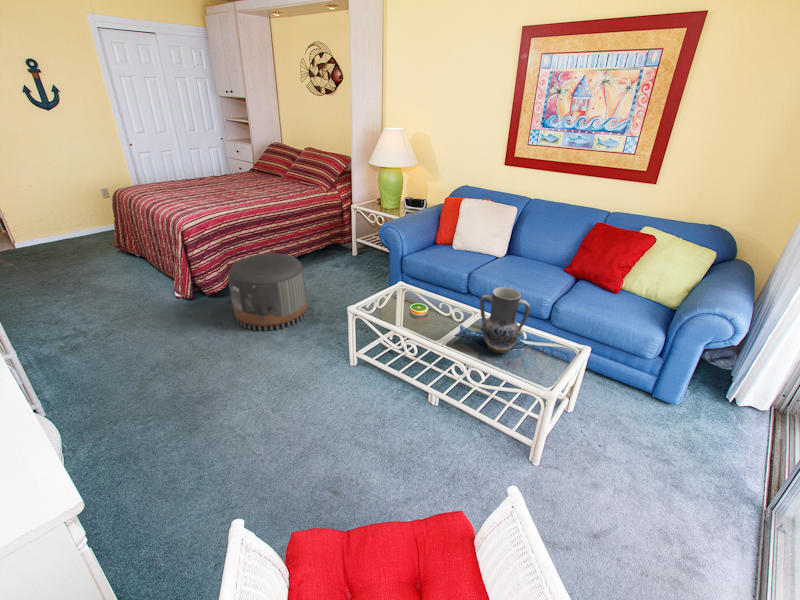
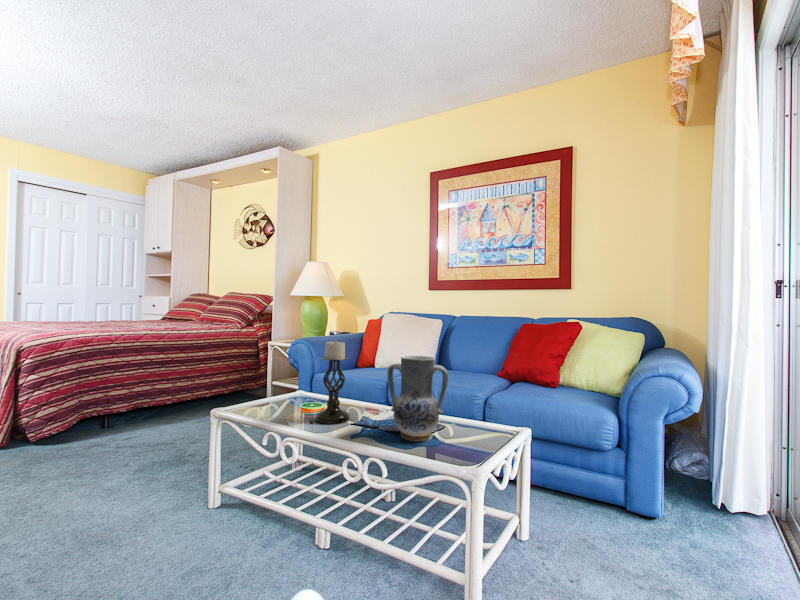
pouf: present [229,253,308,331] -> none [77,369,188,463]
candle holder: none [417,261,445,326] -> present [315,340,350,424]

